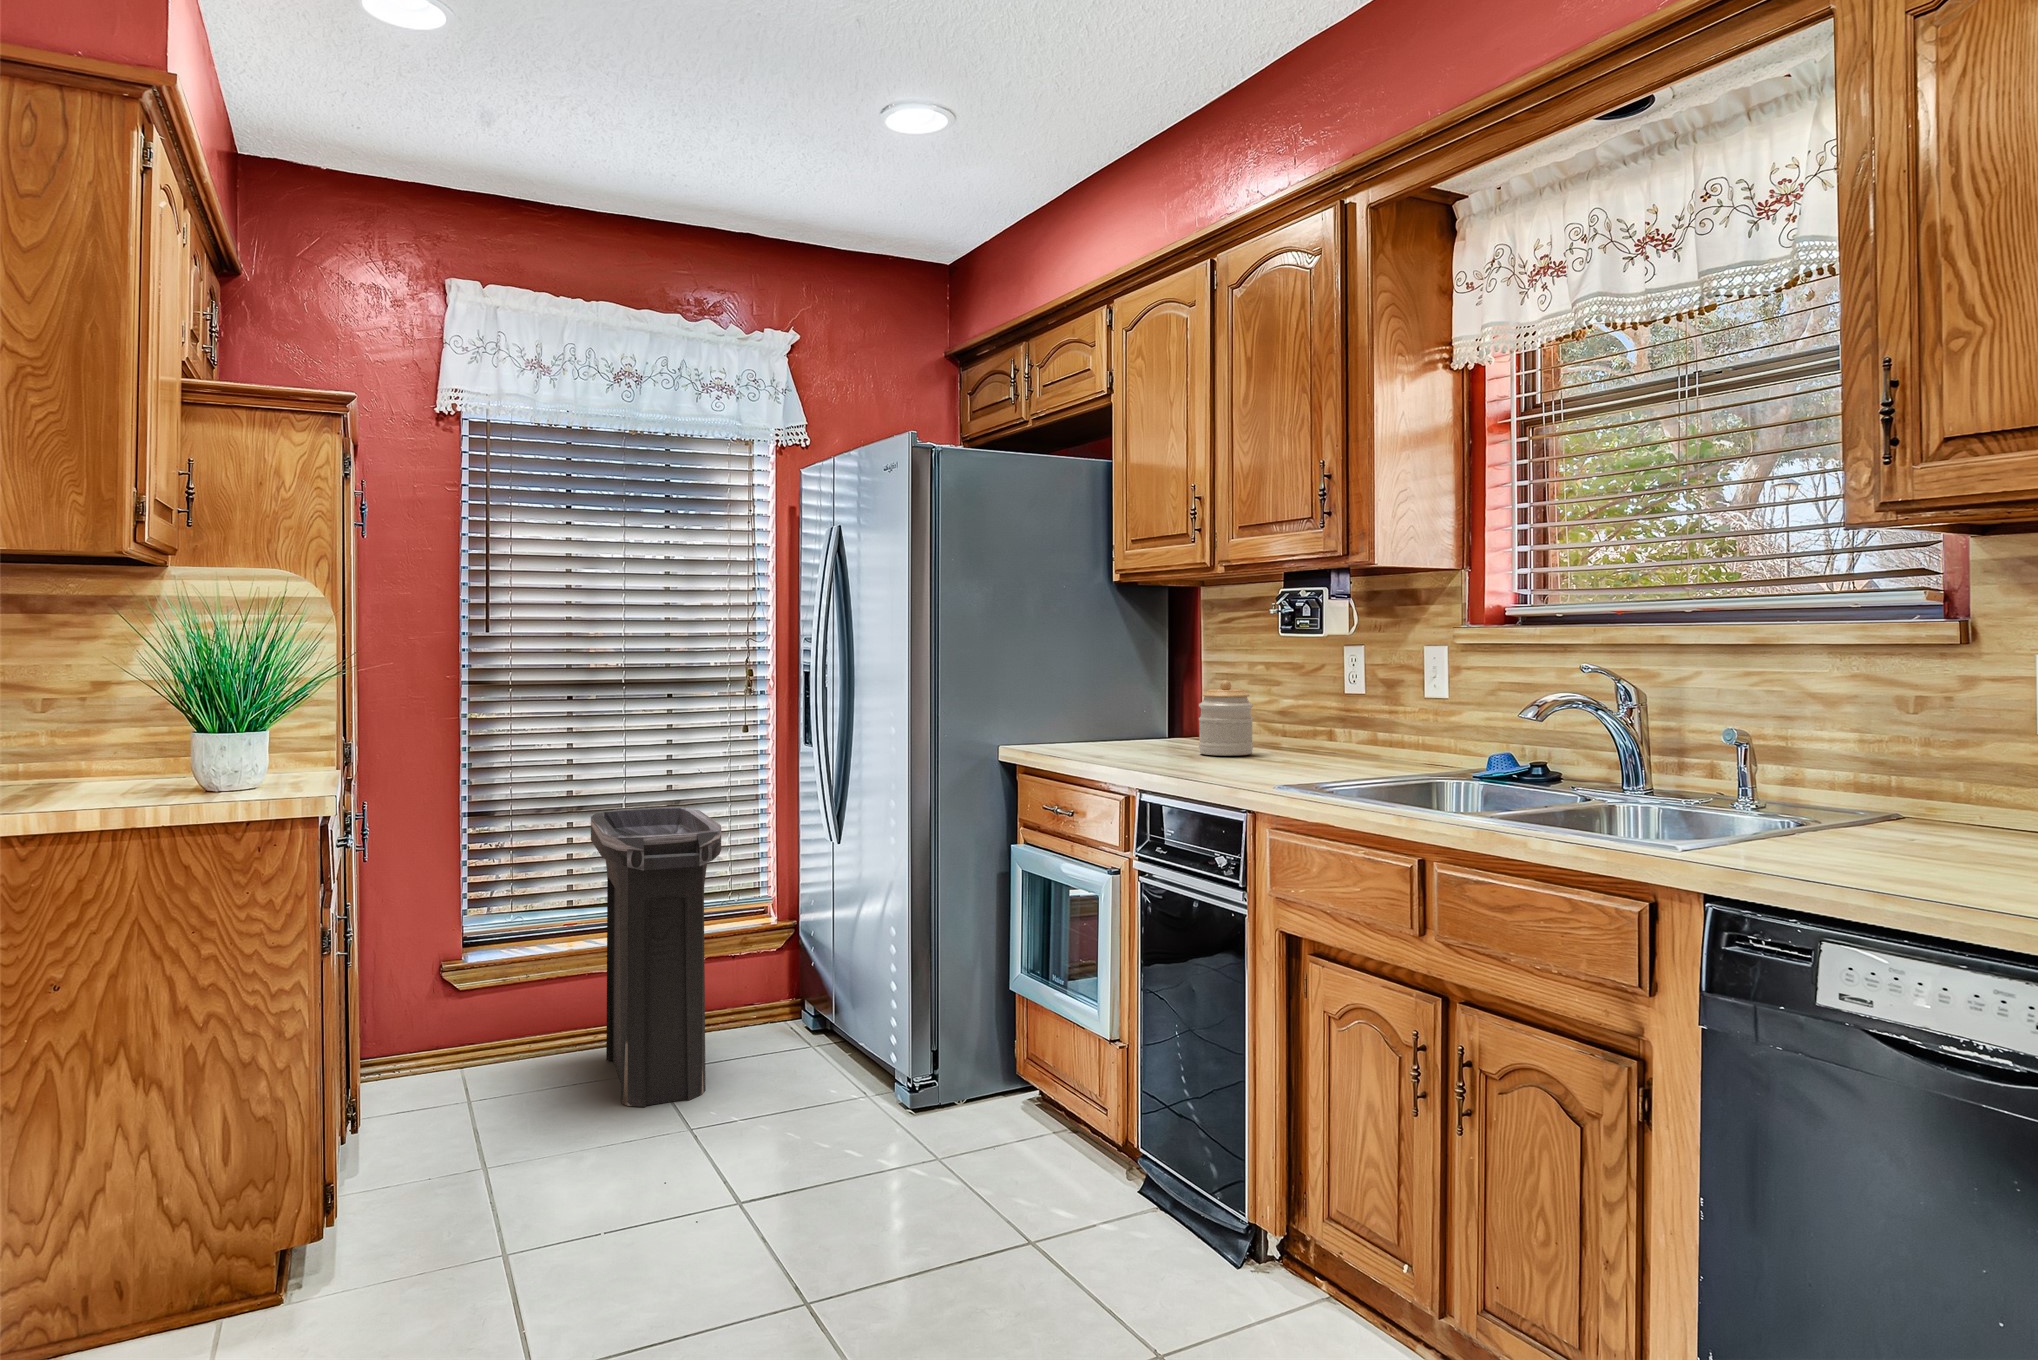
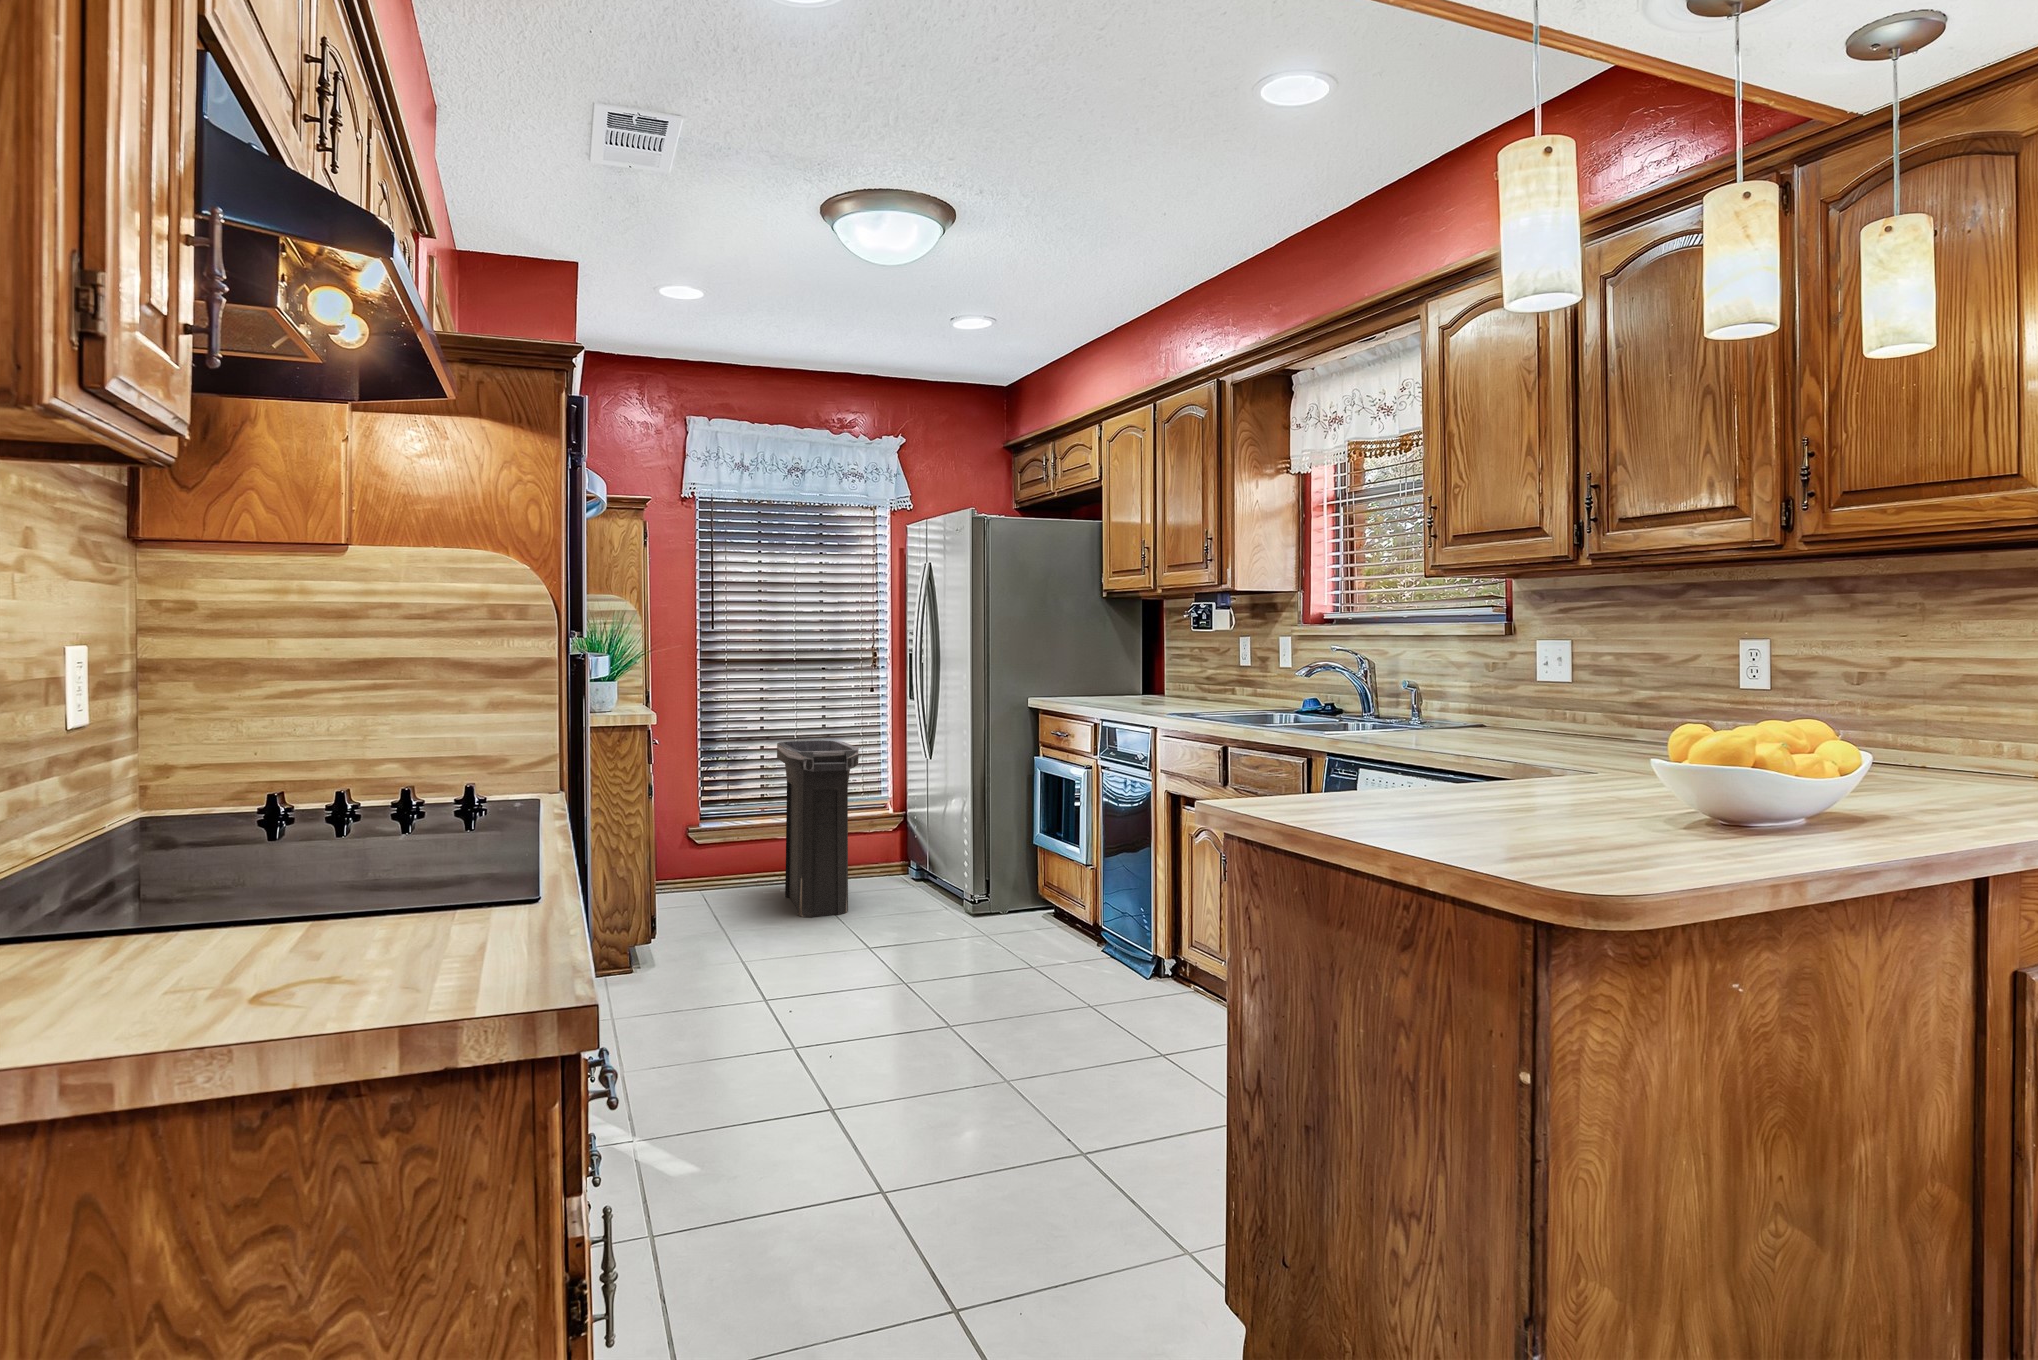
jar: present [1199,680,1253,756] -> none [1148,658,1181,703]

